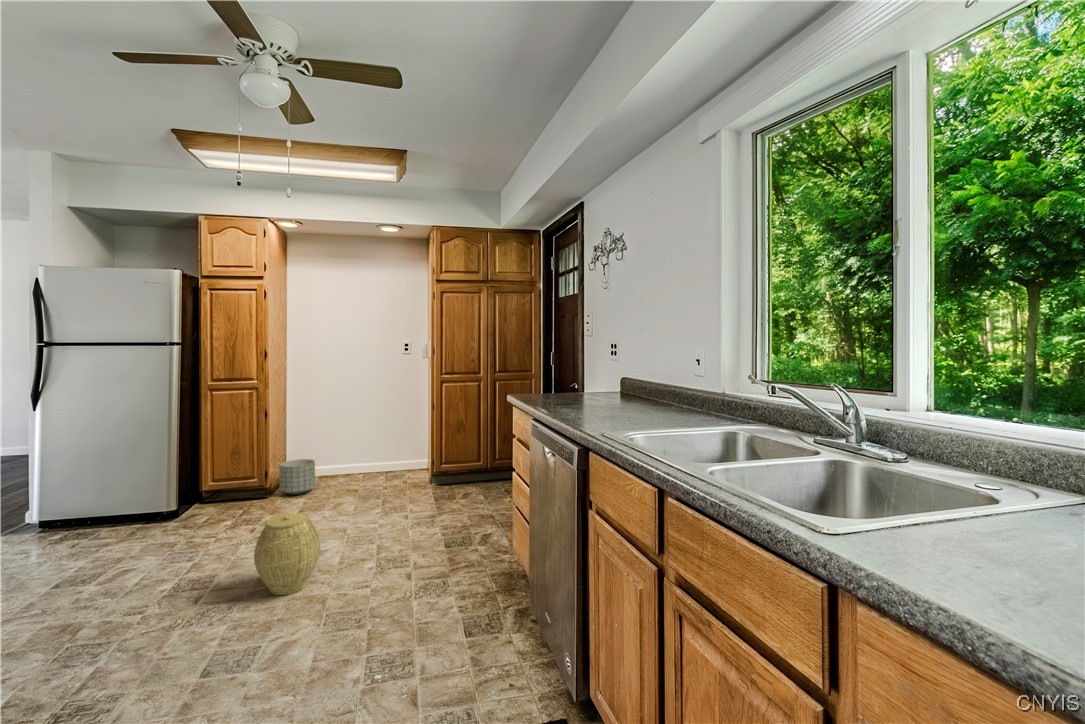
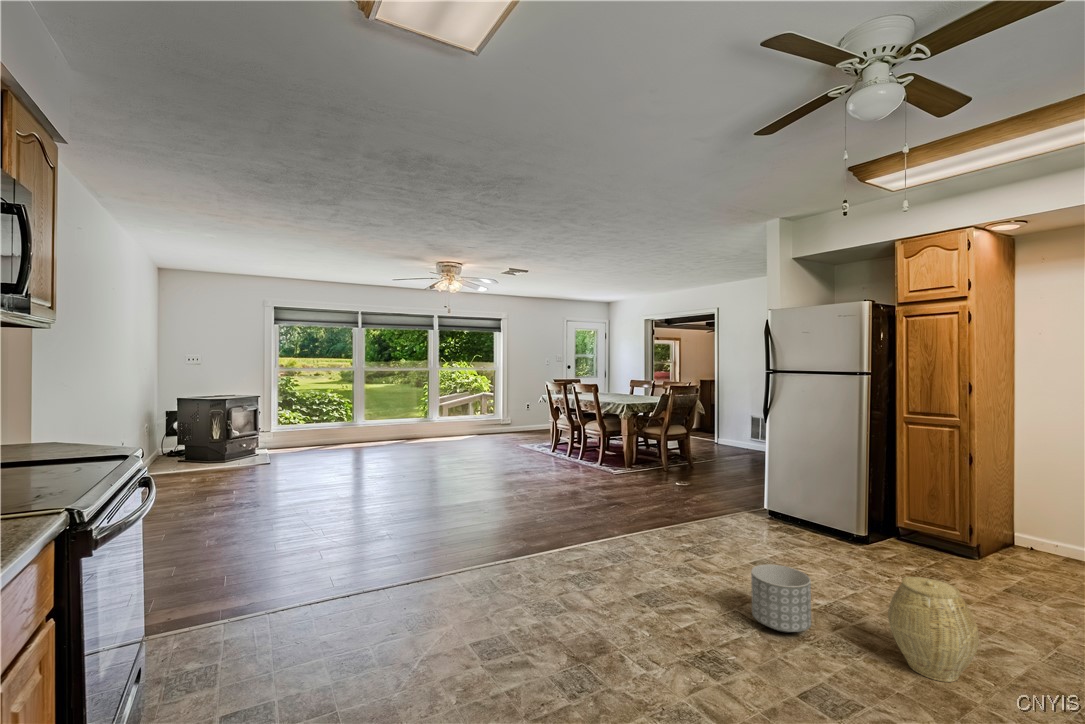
planter: present [279,459,315,495] -> present [751,565,811,632]

